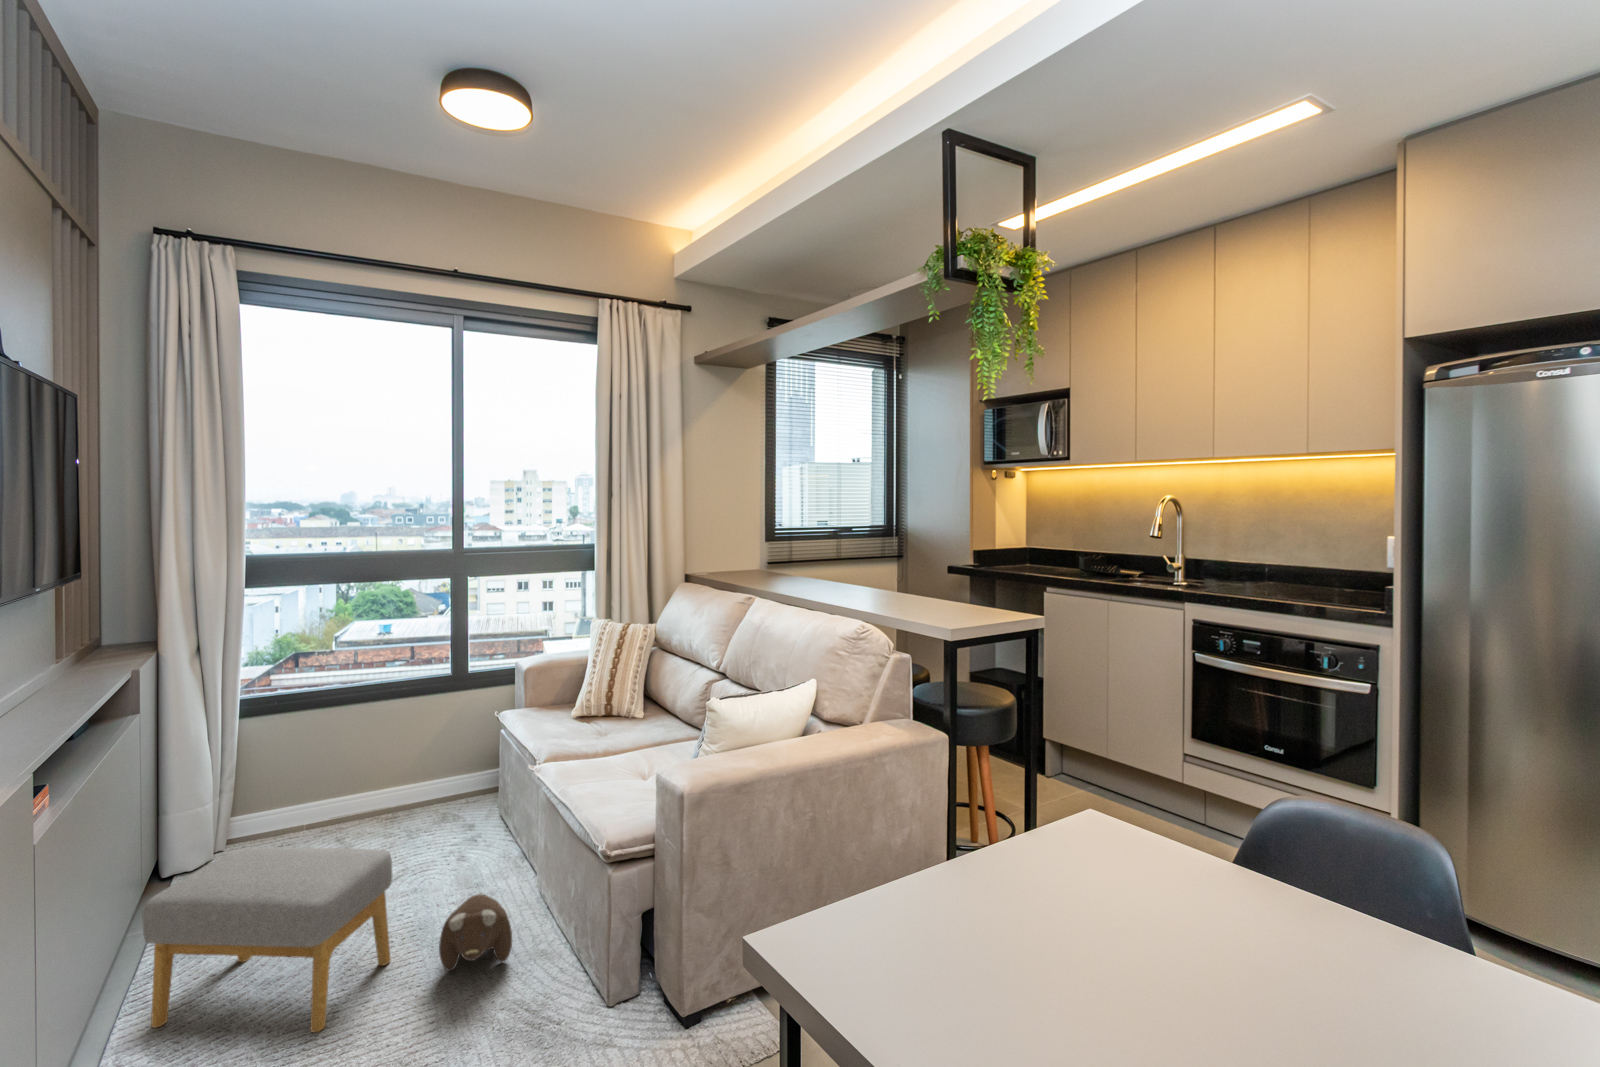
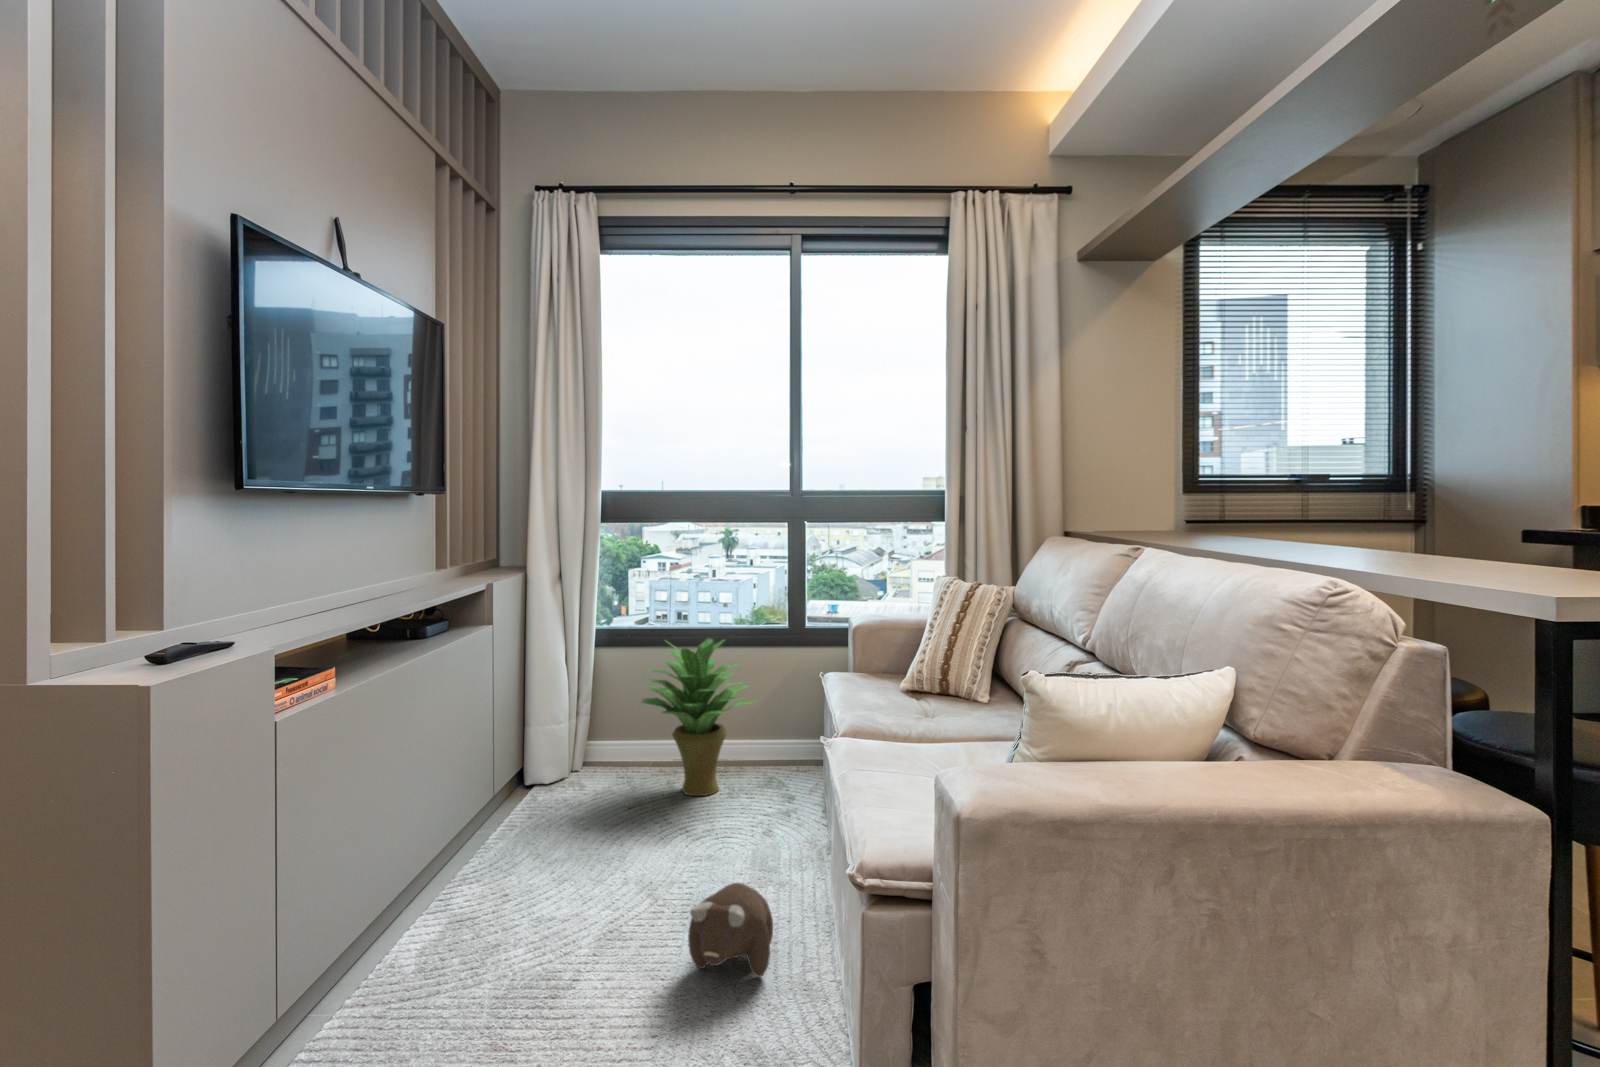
potted plant: none [306,689,431,841] -> present [642,639,756,796]
footstool: present [142,847,392,1032] -> none [428,776,654,998]

